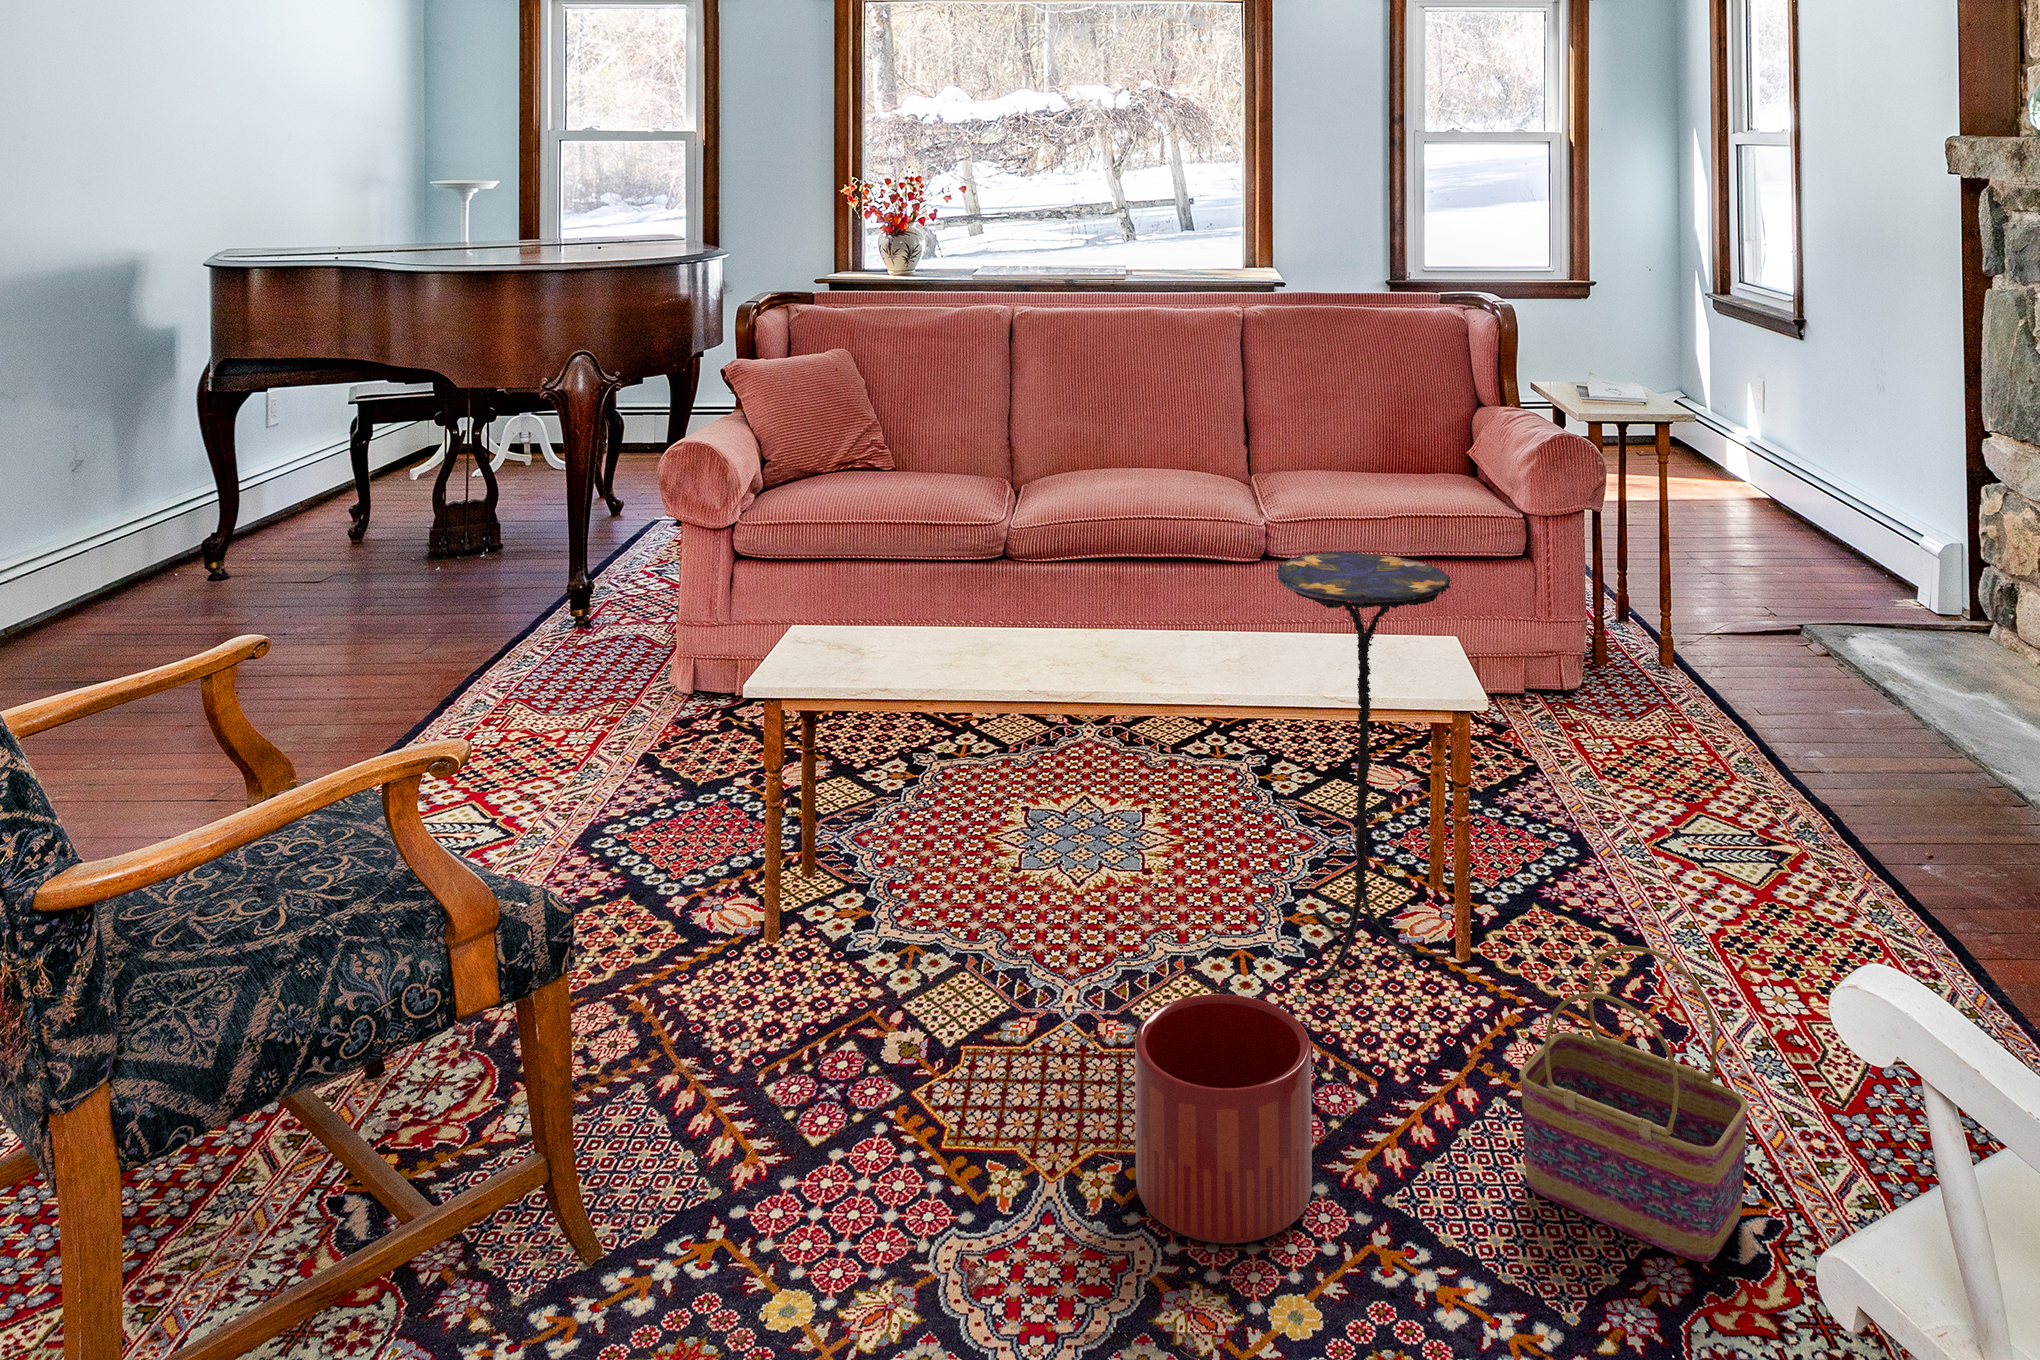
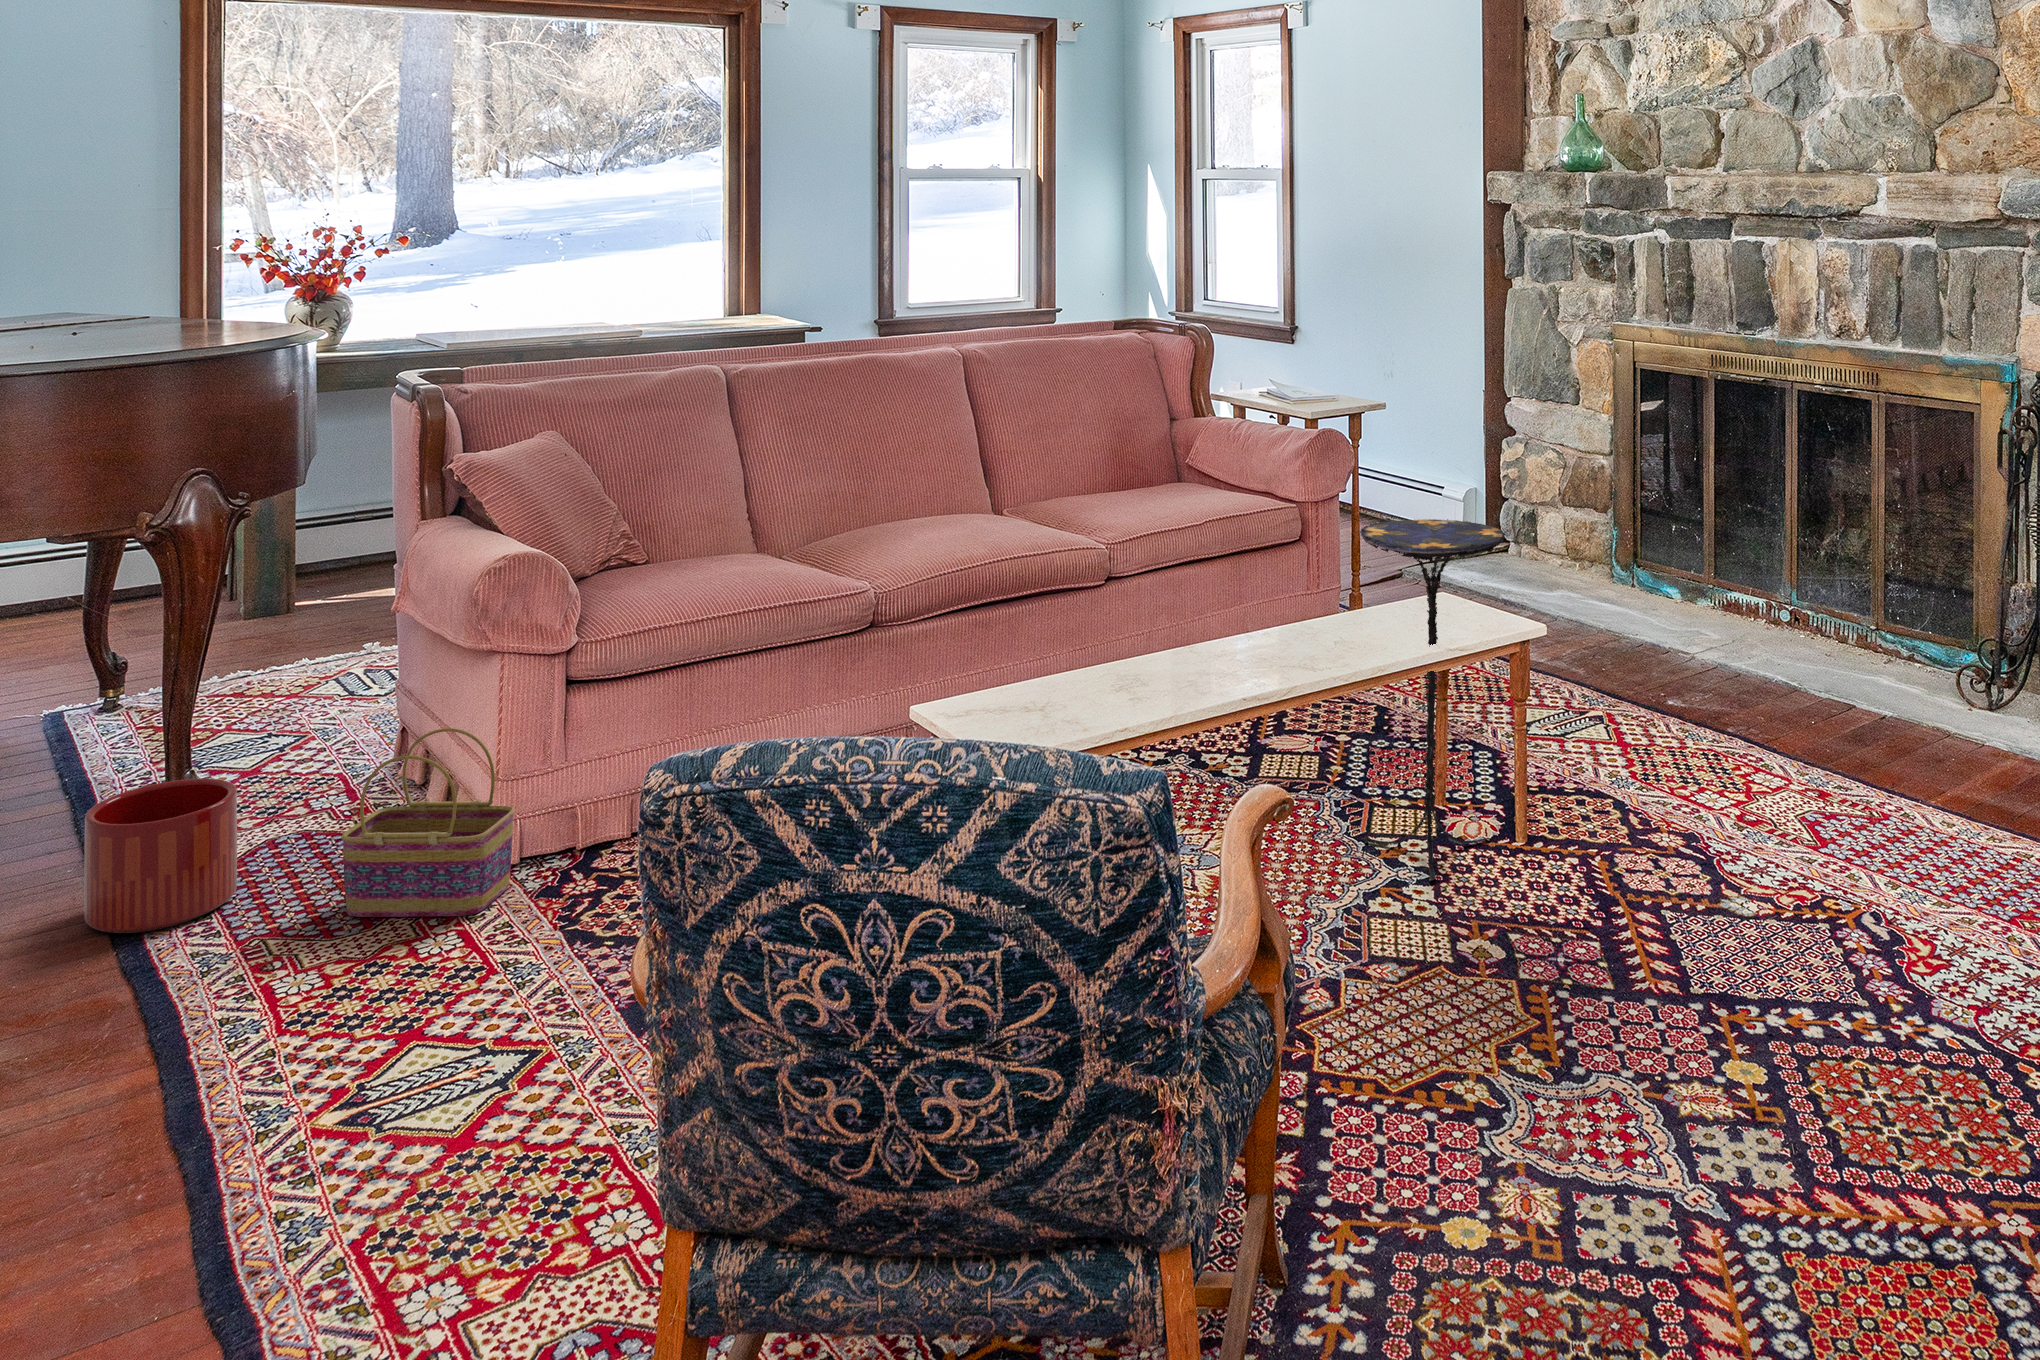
basket: present [1519,946,1749,1262] -> present [341,728,515,917]
planter: present [1135,994,1312,1244] -> present [84,778,237,933]

